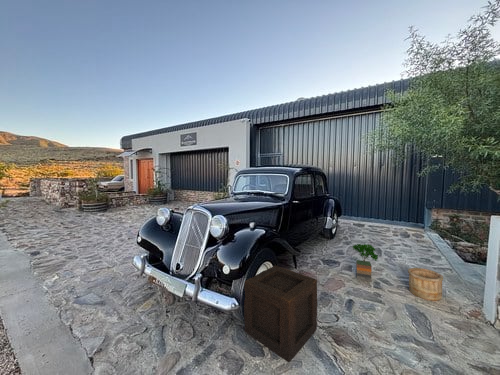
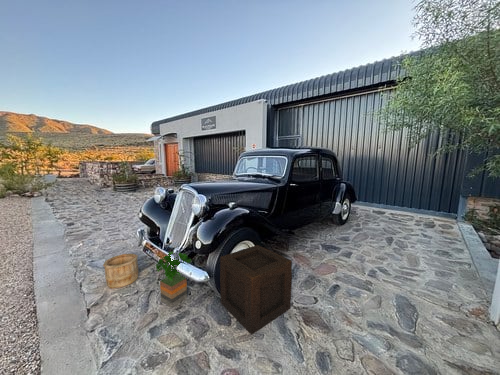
potted tree: present [353,244,378,281] -> present [156,252,191,308]
wooden bucket: present [408,268,443,301] -> present [103,254,138,288]

